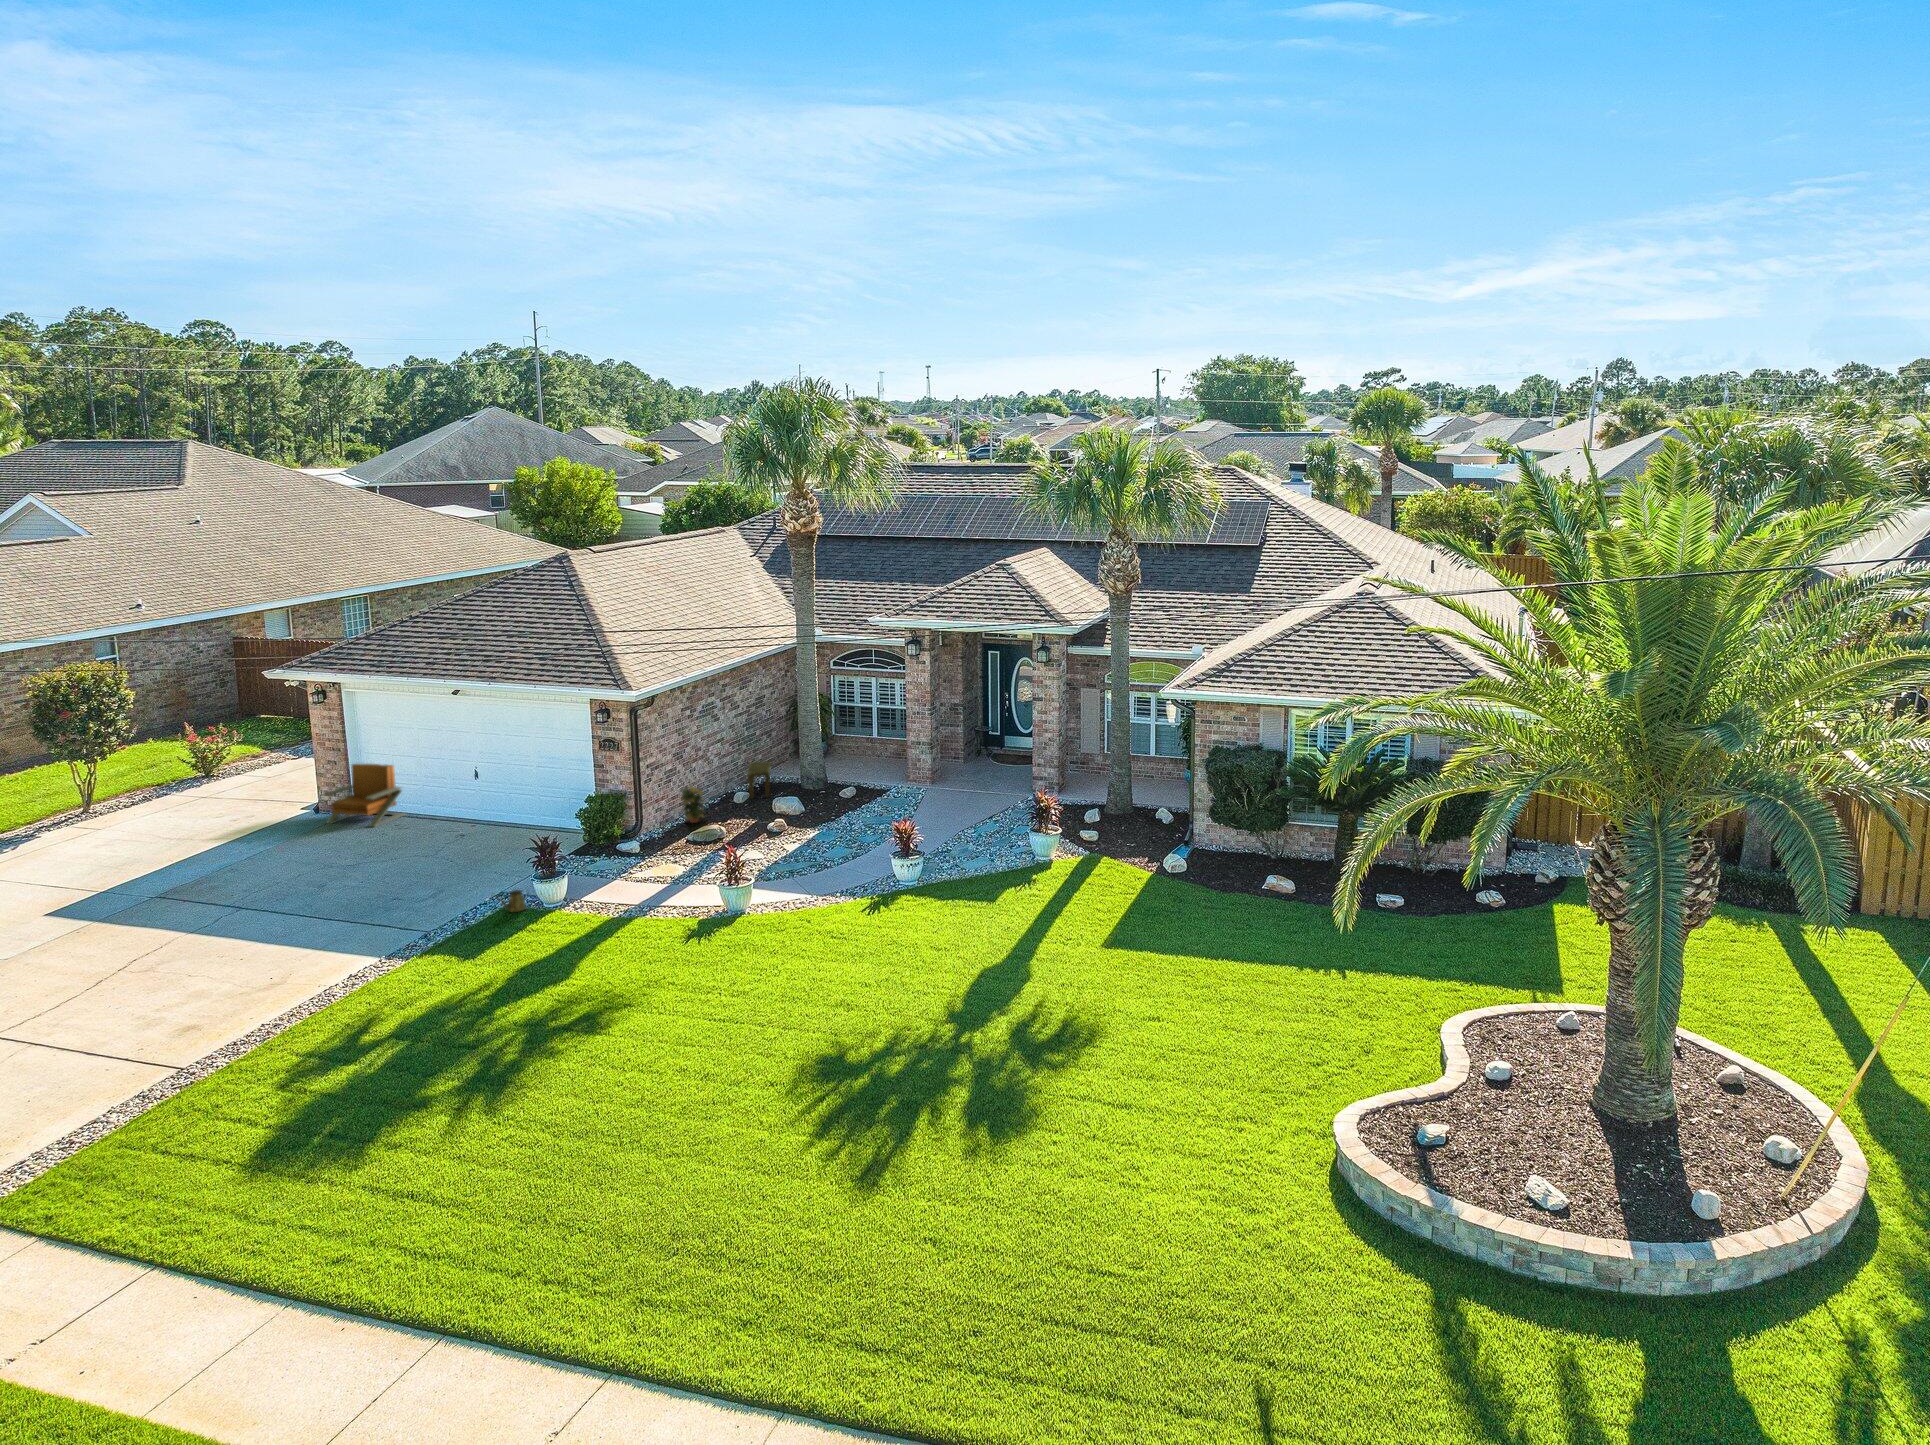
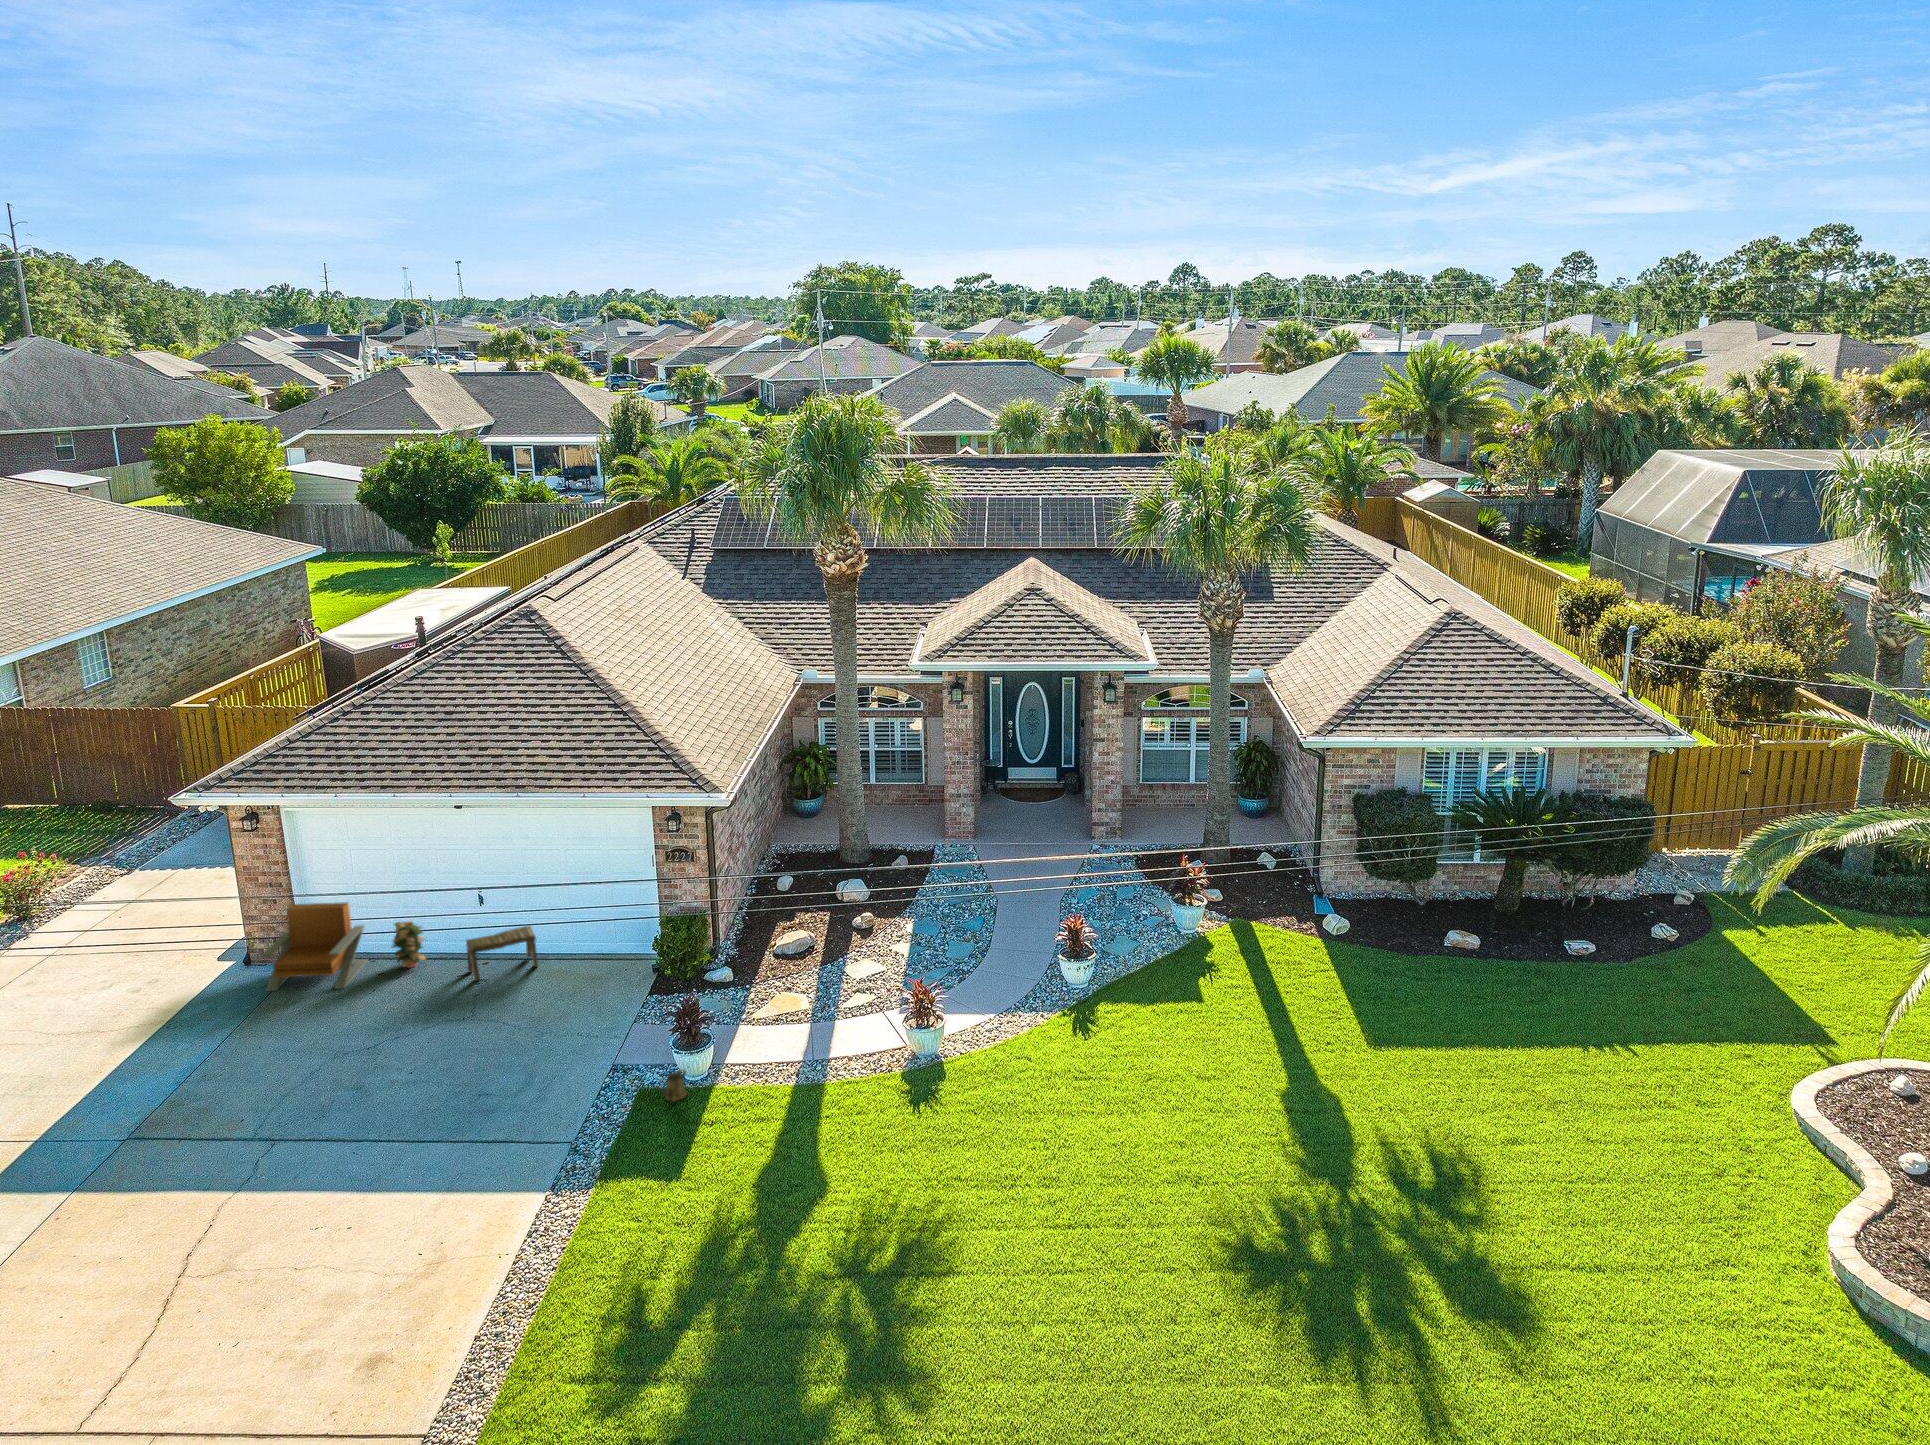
bench: present [748,761,771,798] -> present [466,925,538,981]
decorative plant: present [680,786,704,823] -> present [392,921,426,968]

